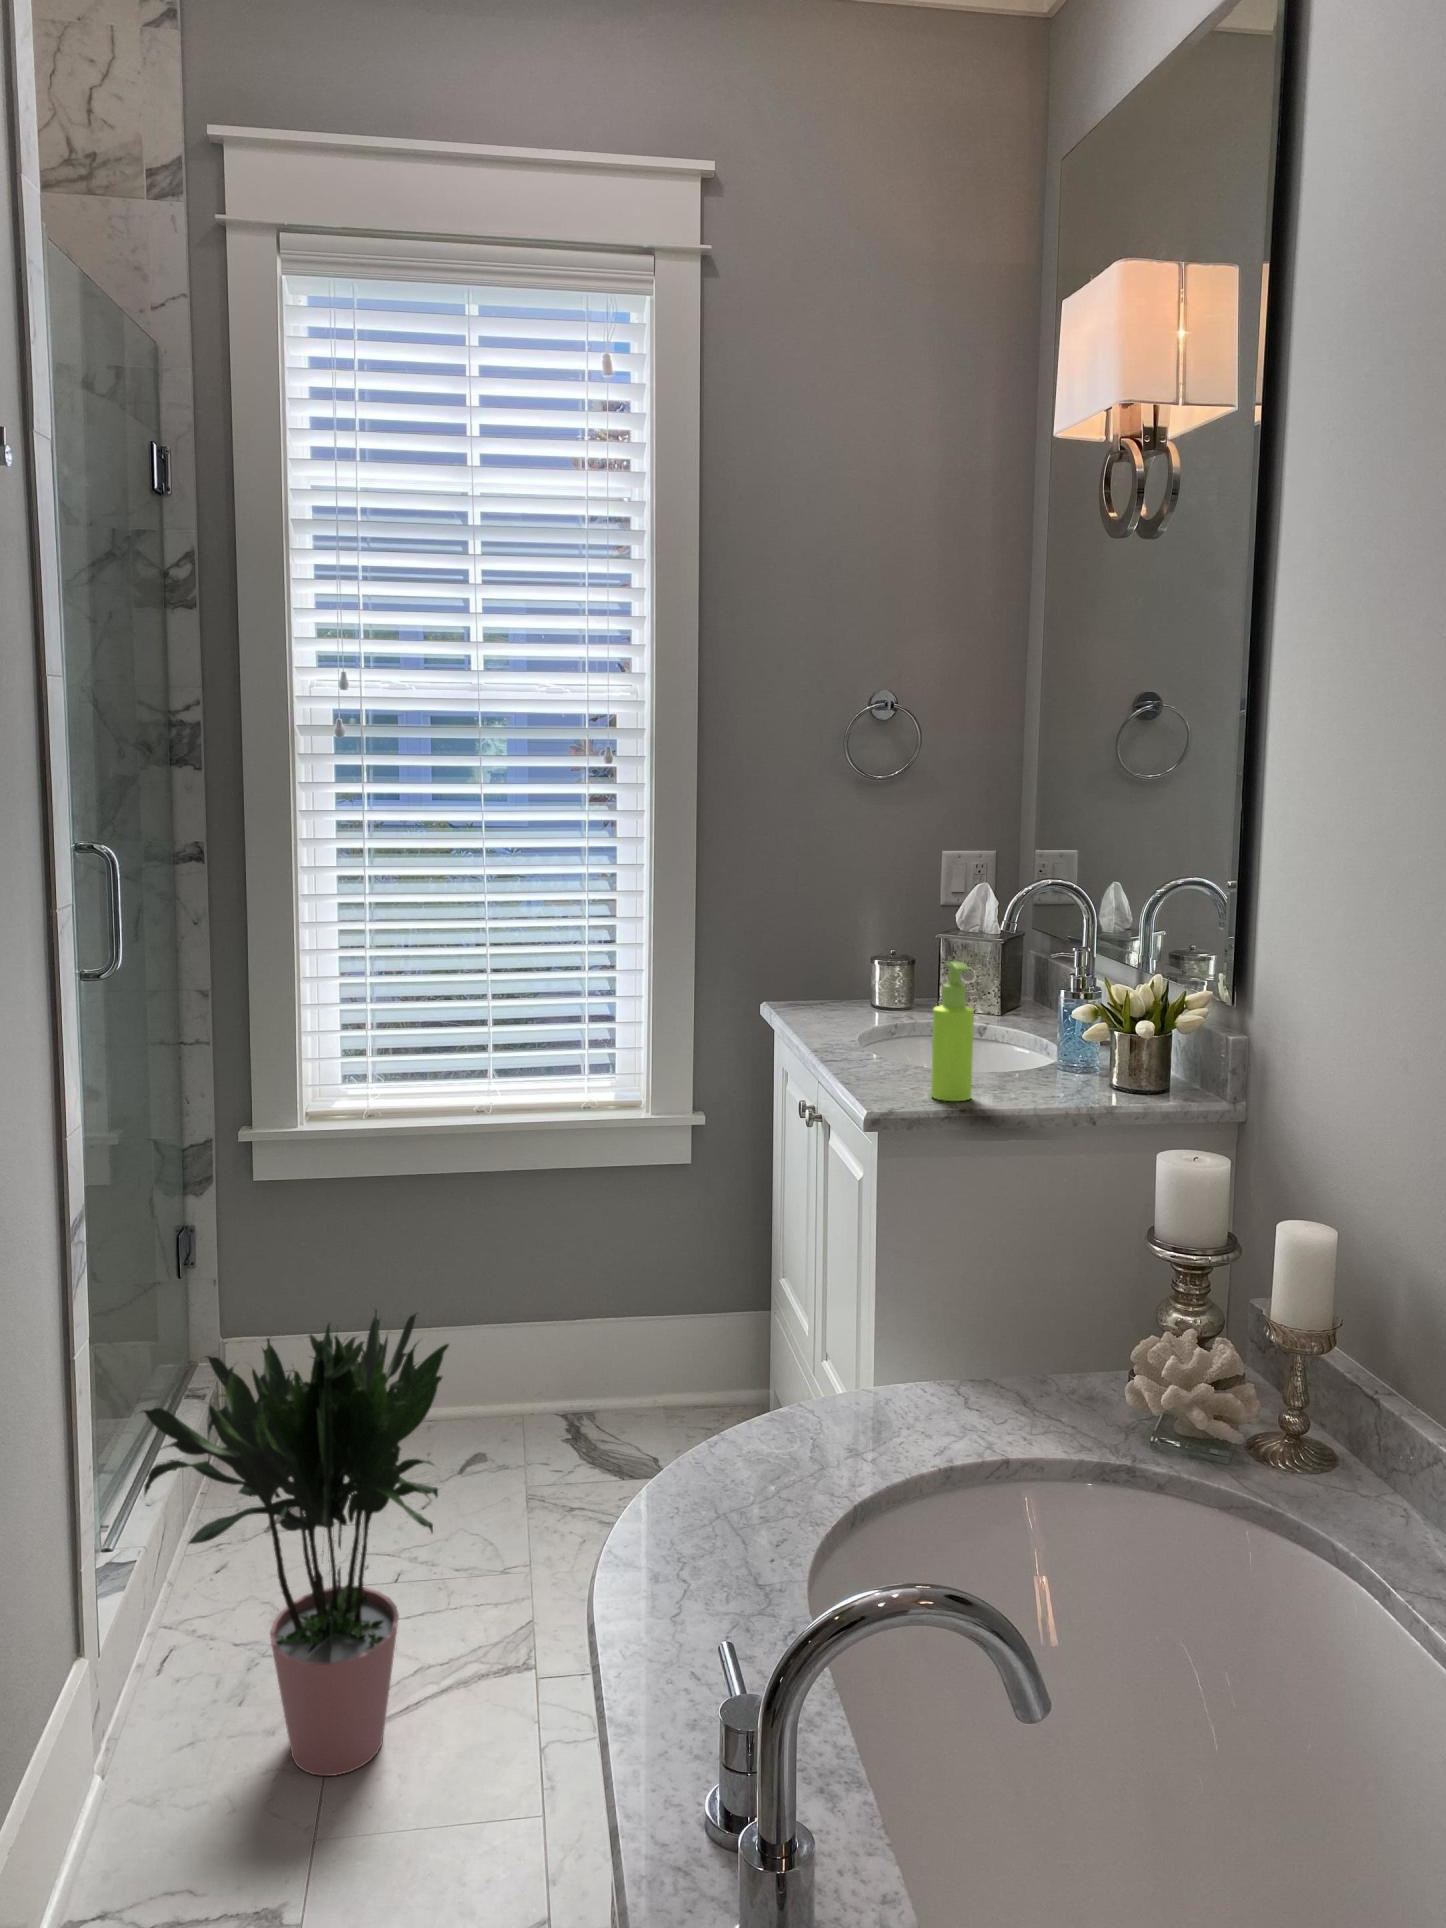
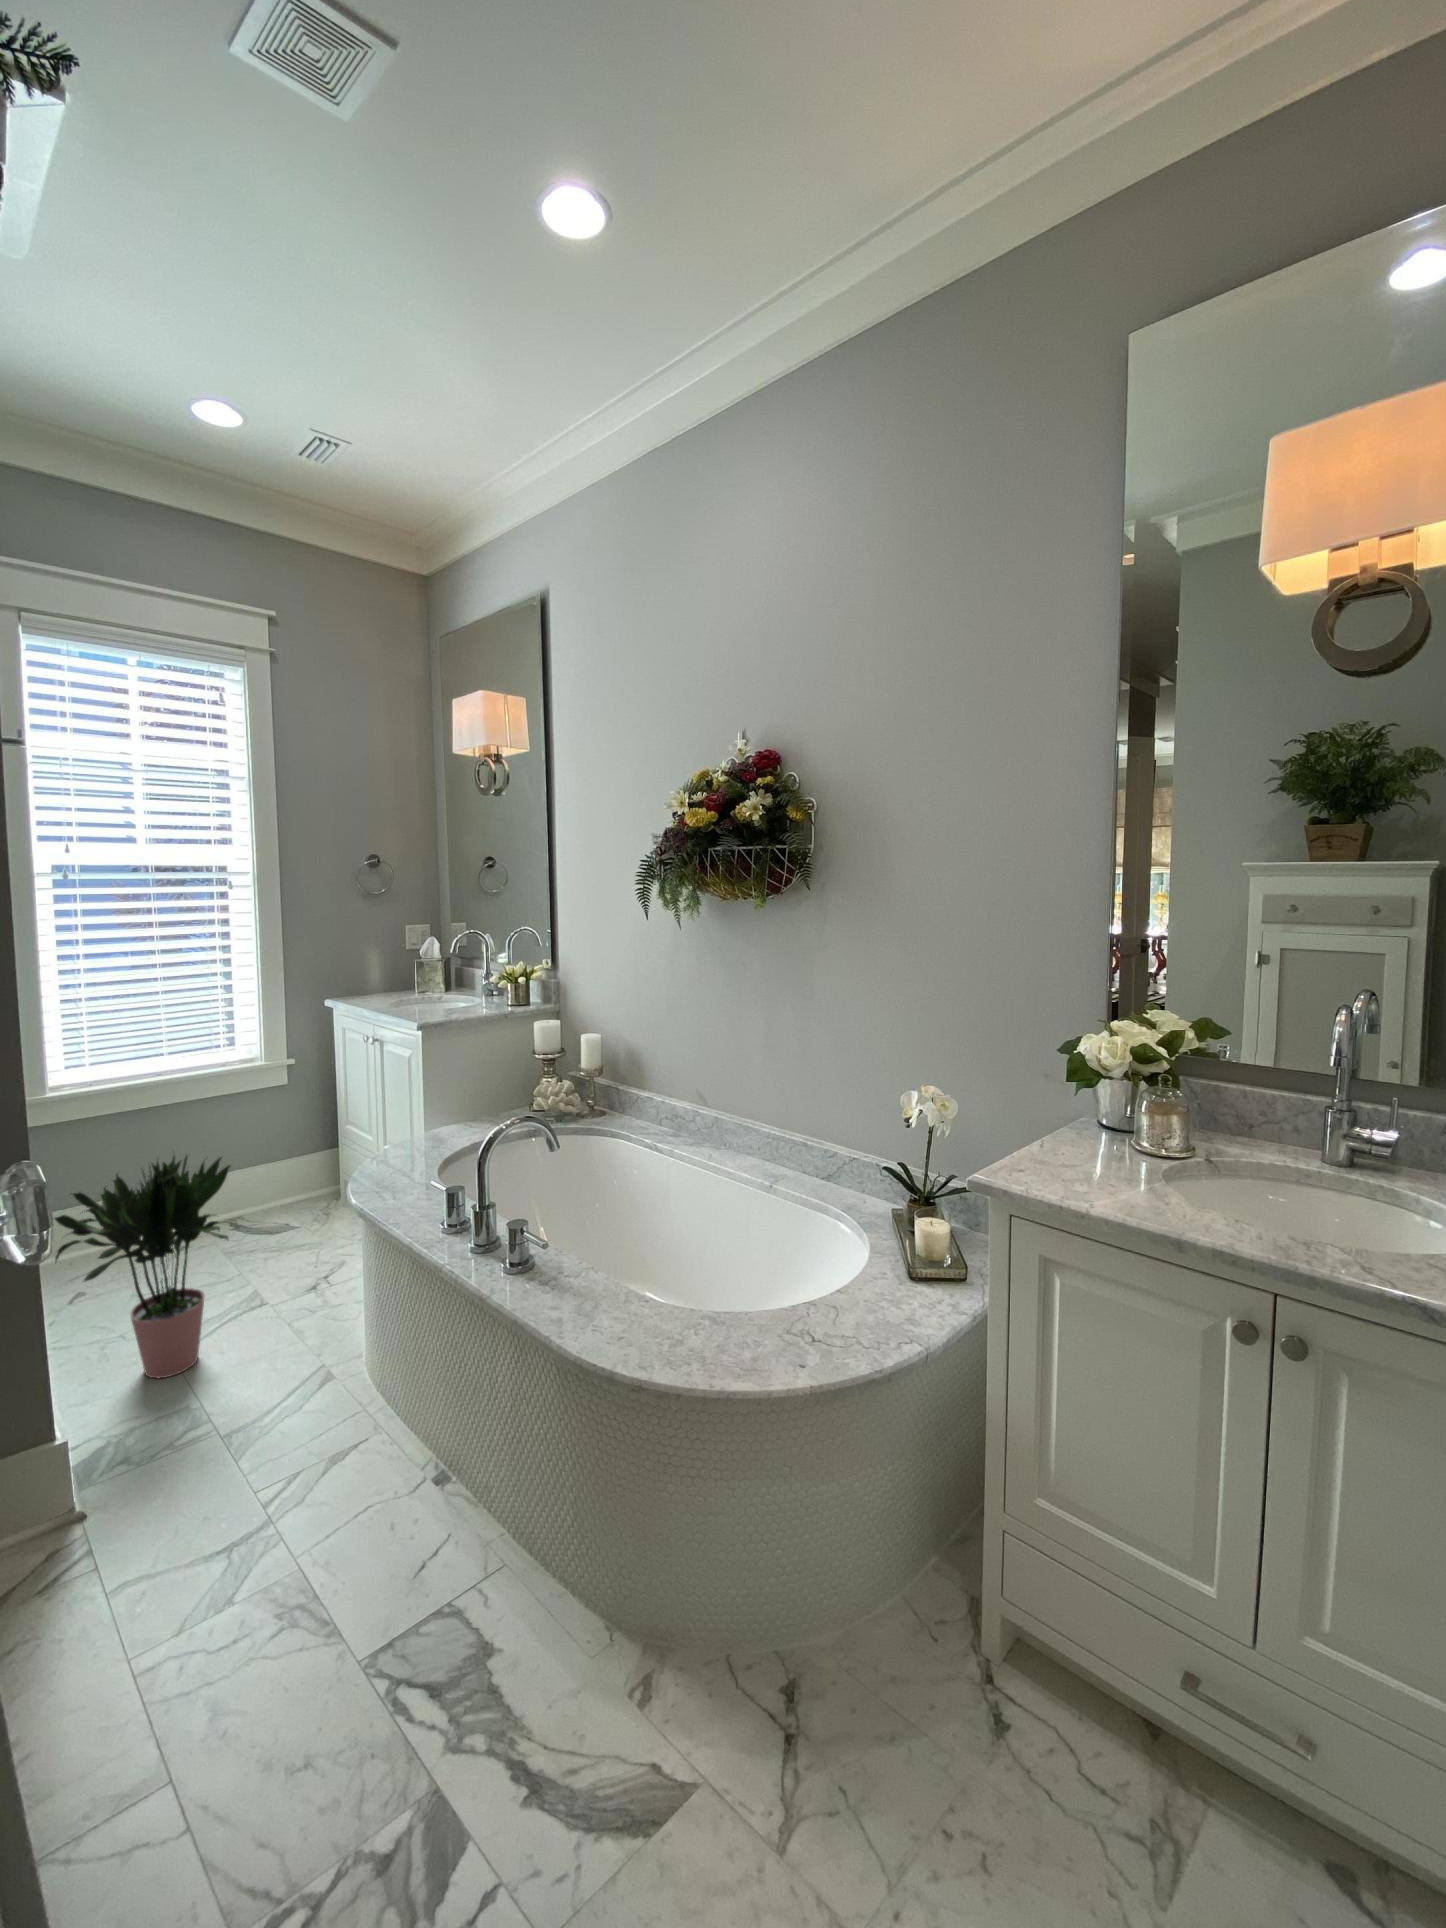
soap dispenser: present [931,962,974,1101] -> none [435,962,454,1018]

